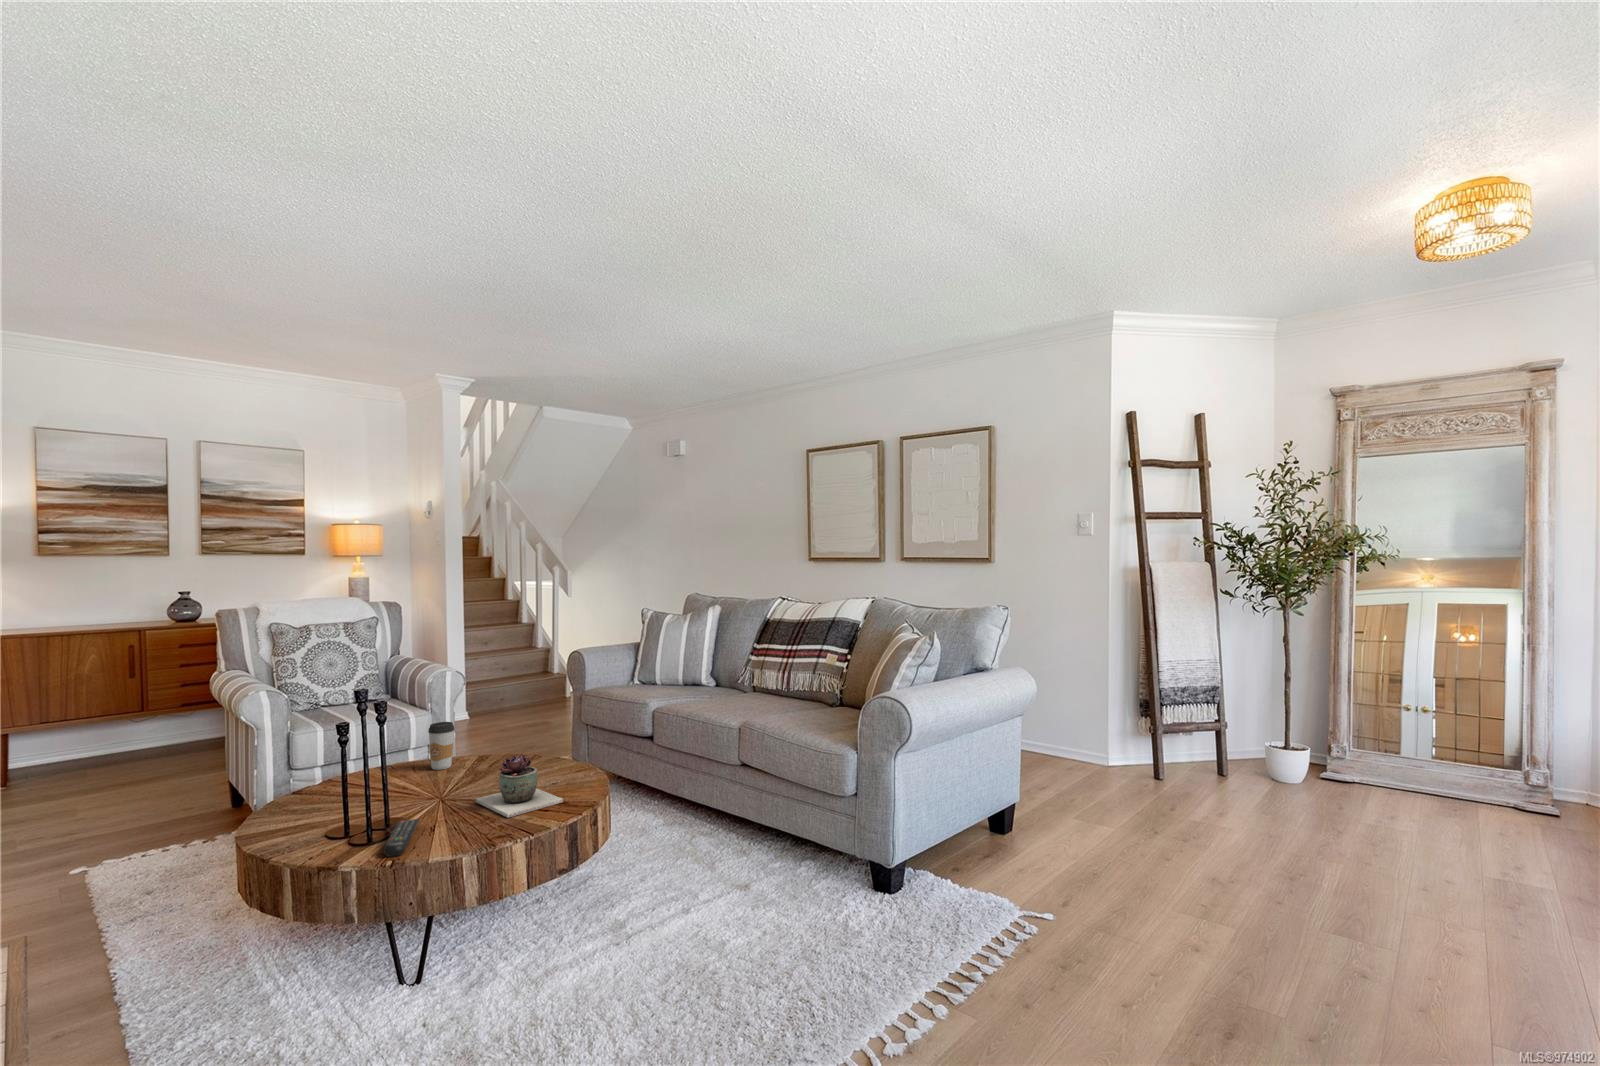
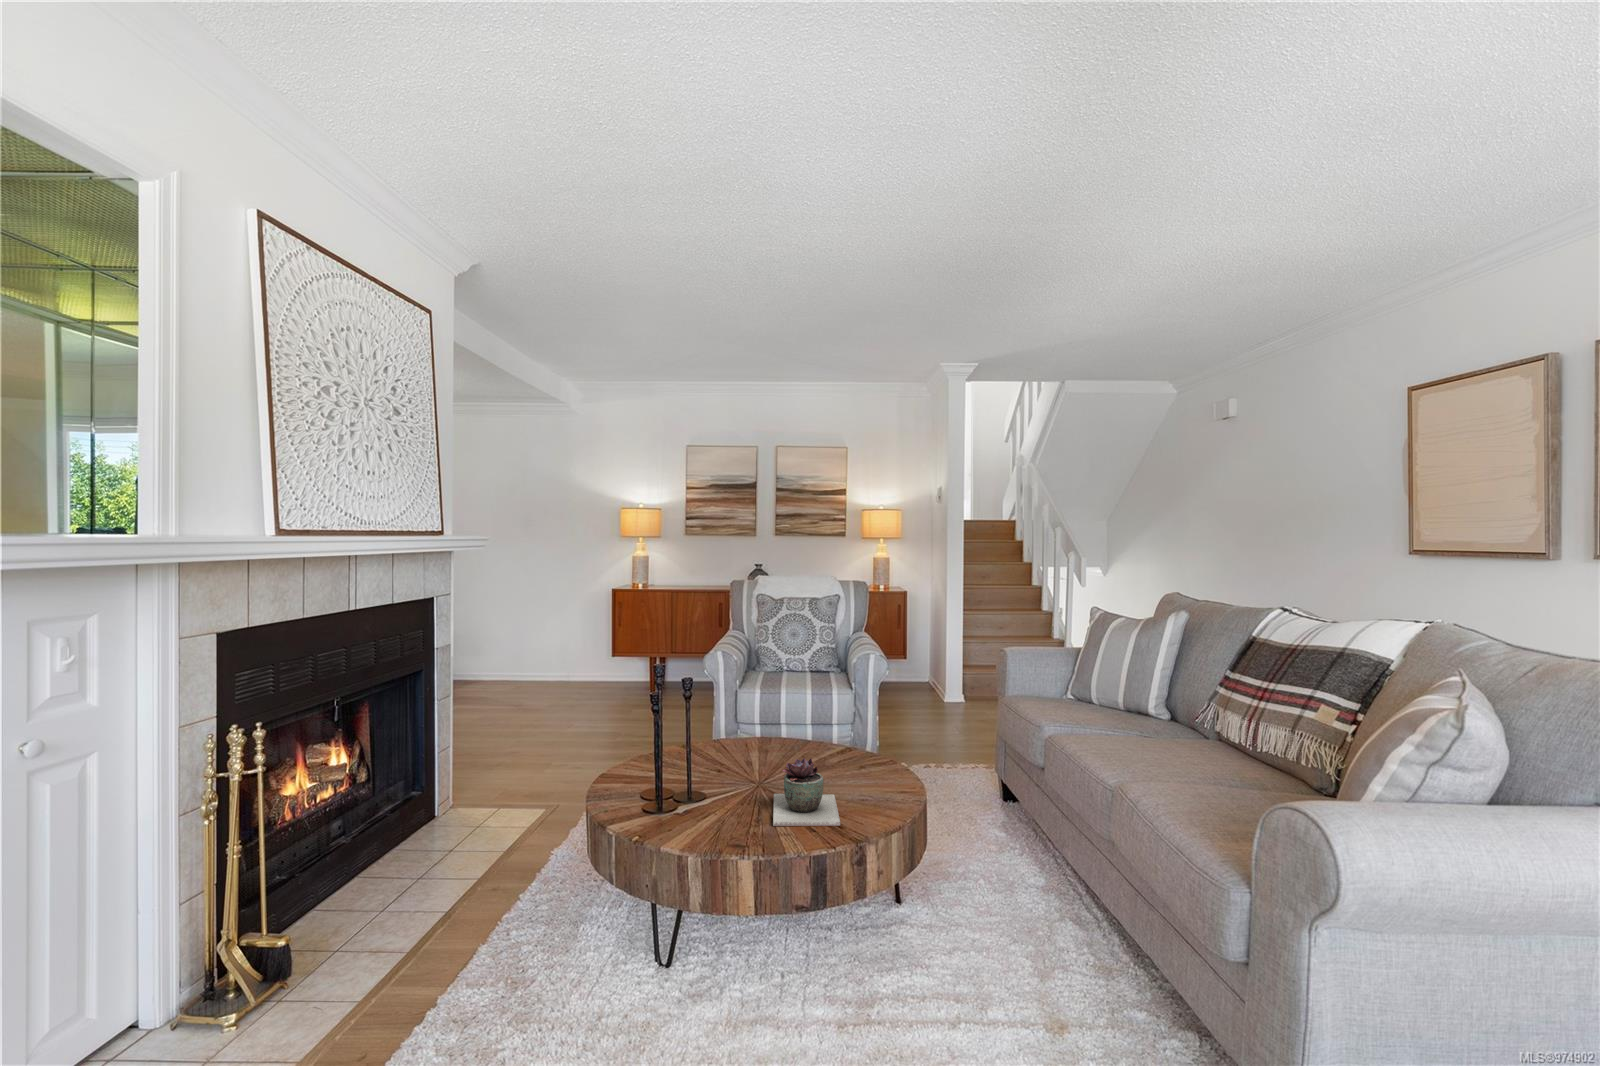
coffee cup: present [428,722,454,770] -> none [790,704,814,752]
remote control: present [383,819,419,857] -> none [642,797,707,834]

